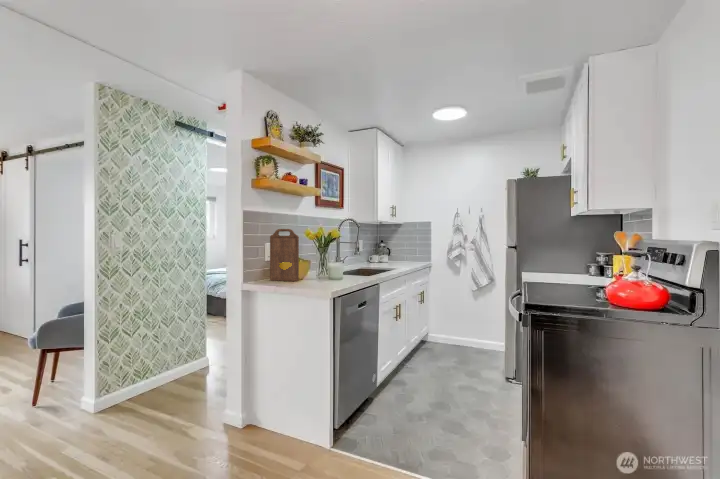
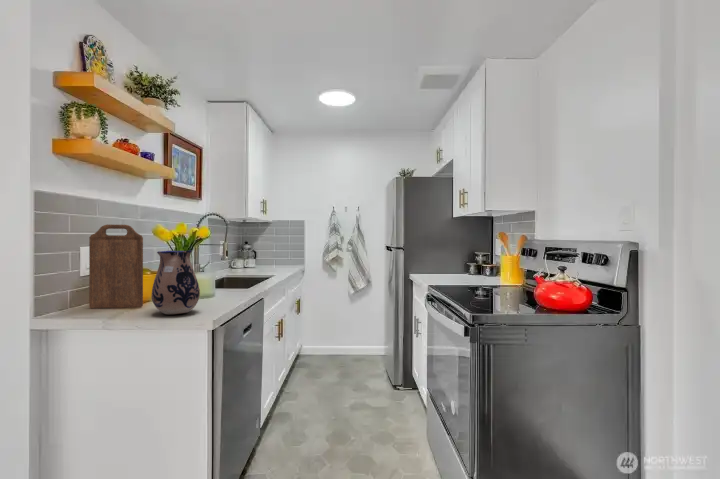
ceramic pitcher: none [303,245,330,285] -> present [152,251,200,315]

